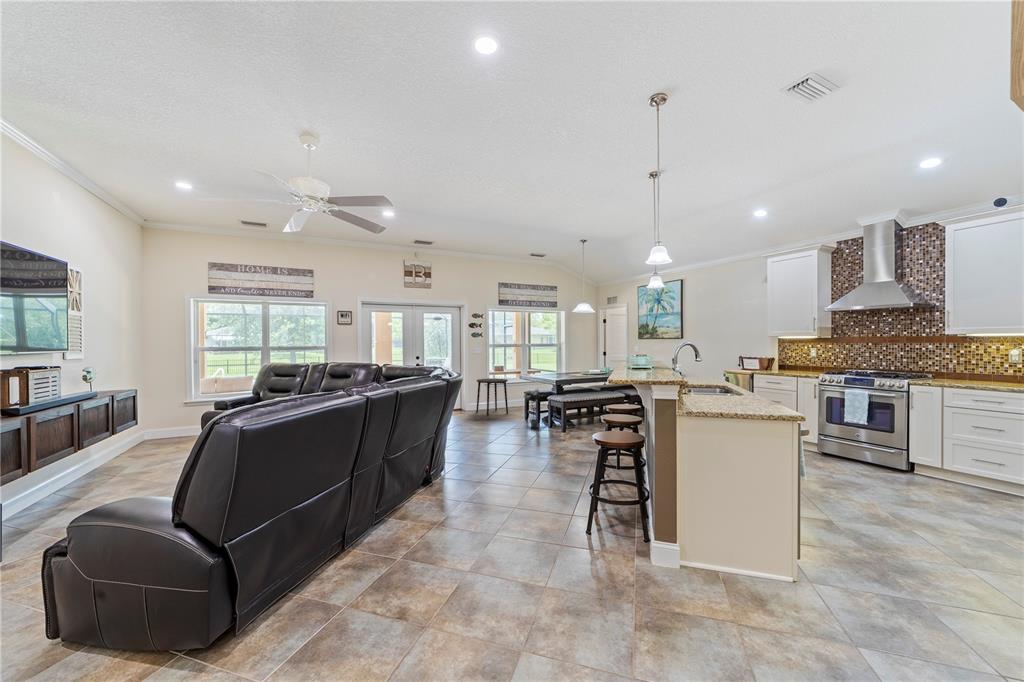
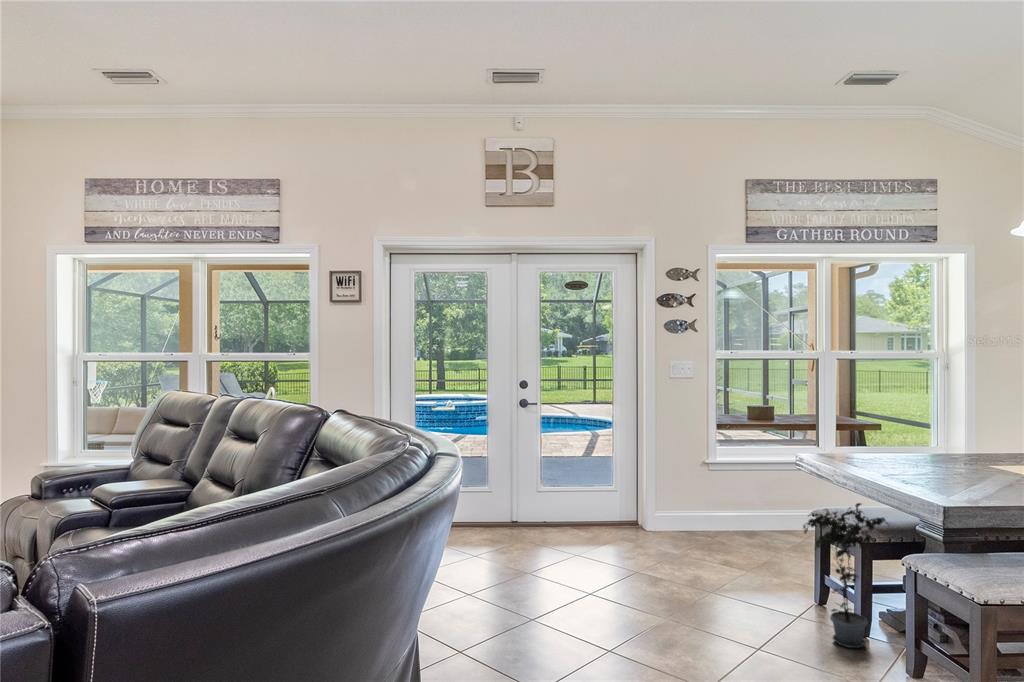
side table: present [476,378,508,416] -> none [675,449,771,563]

